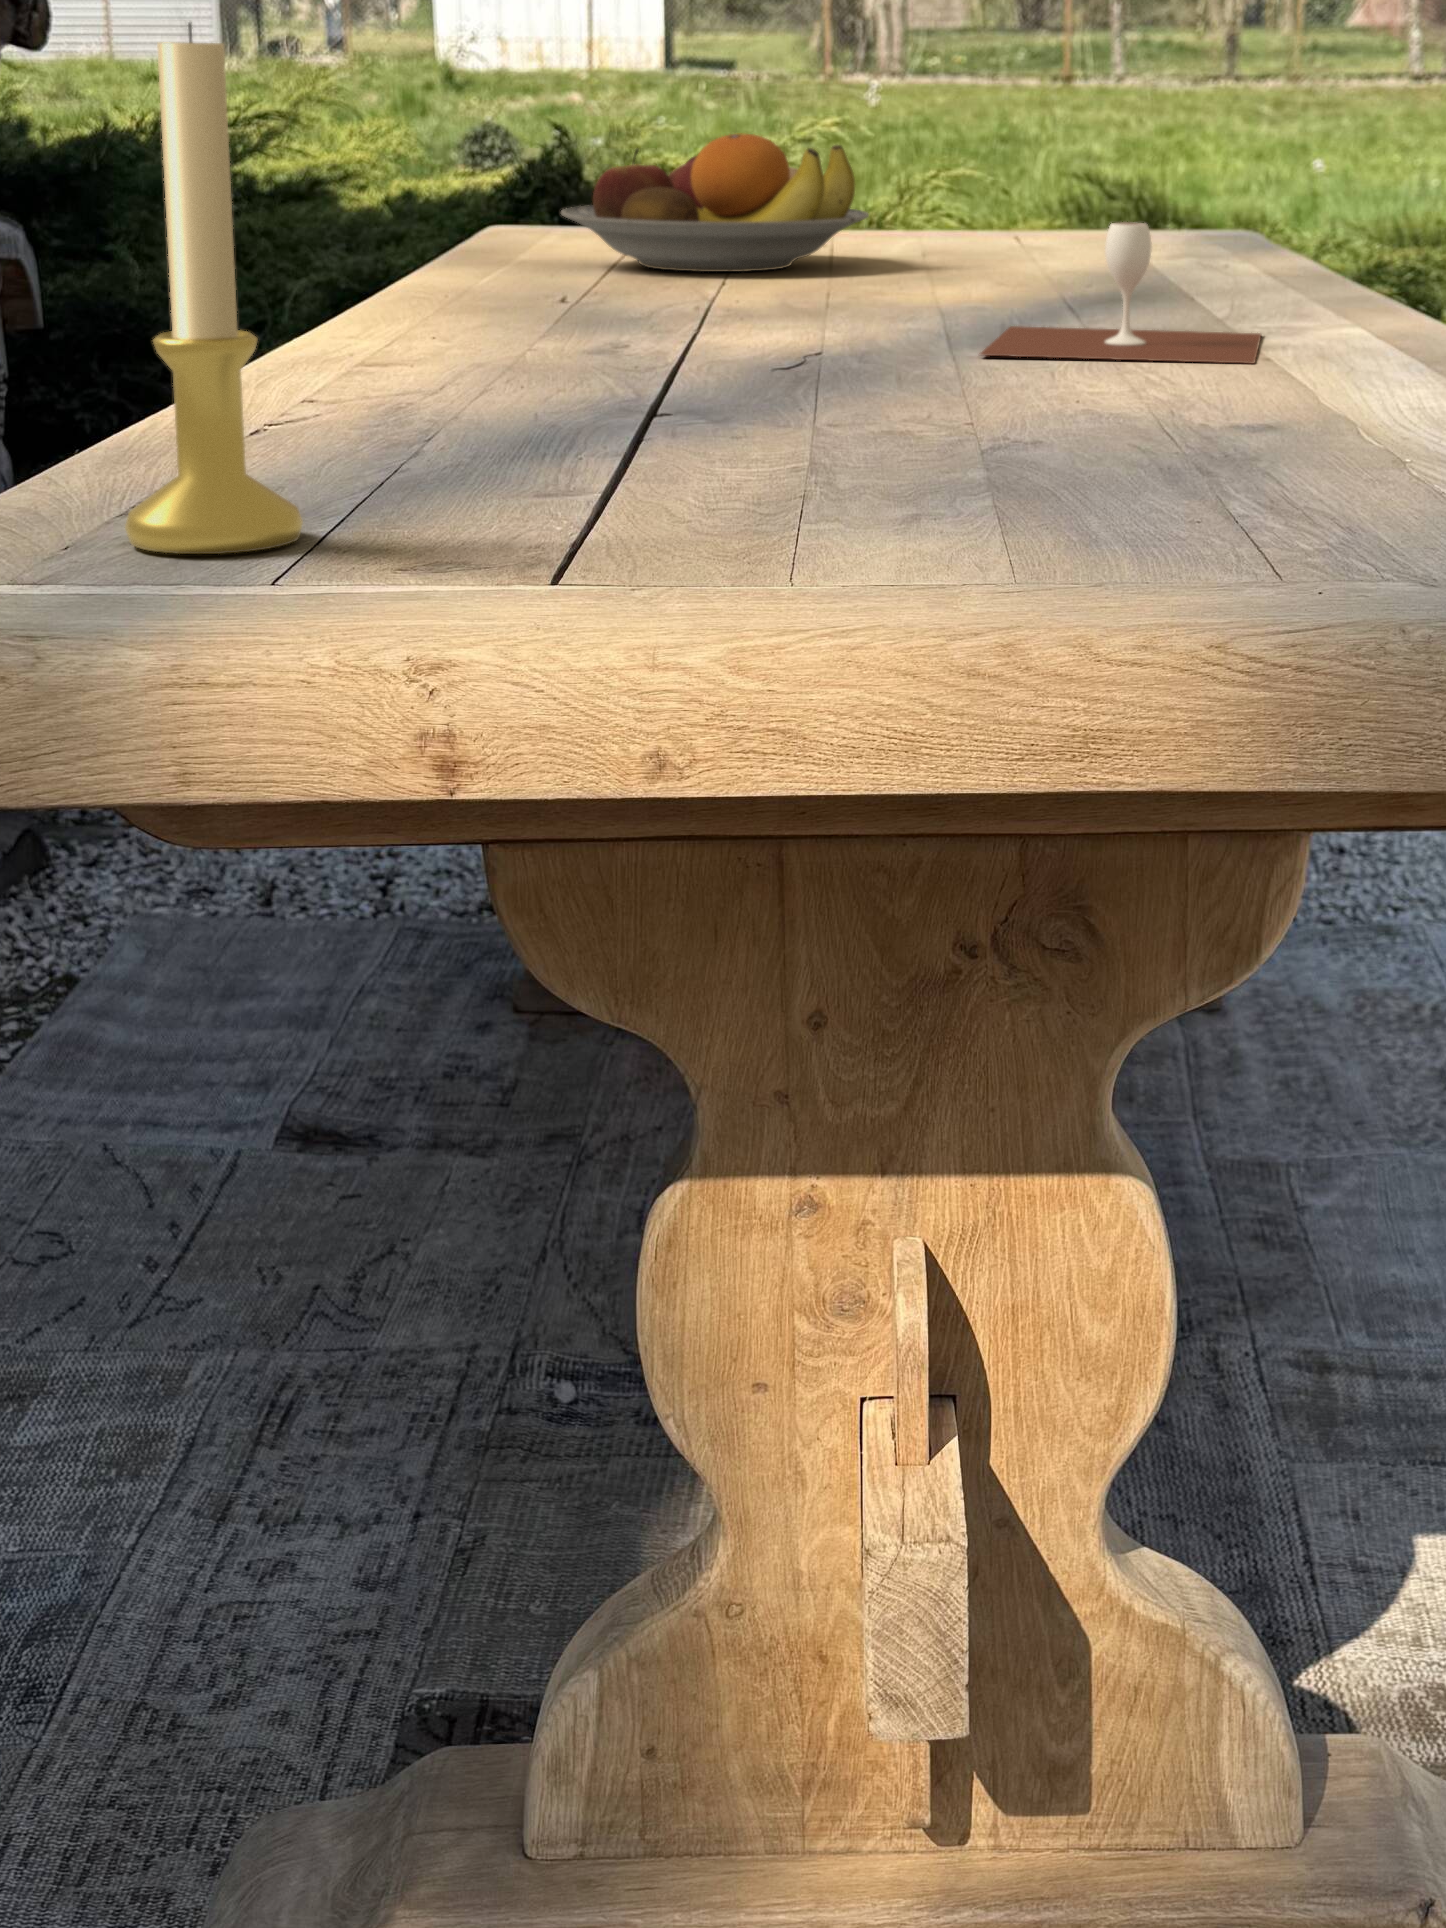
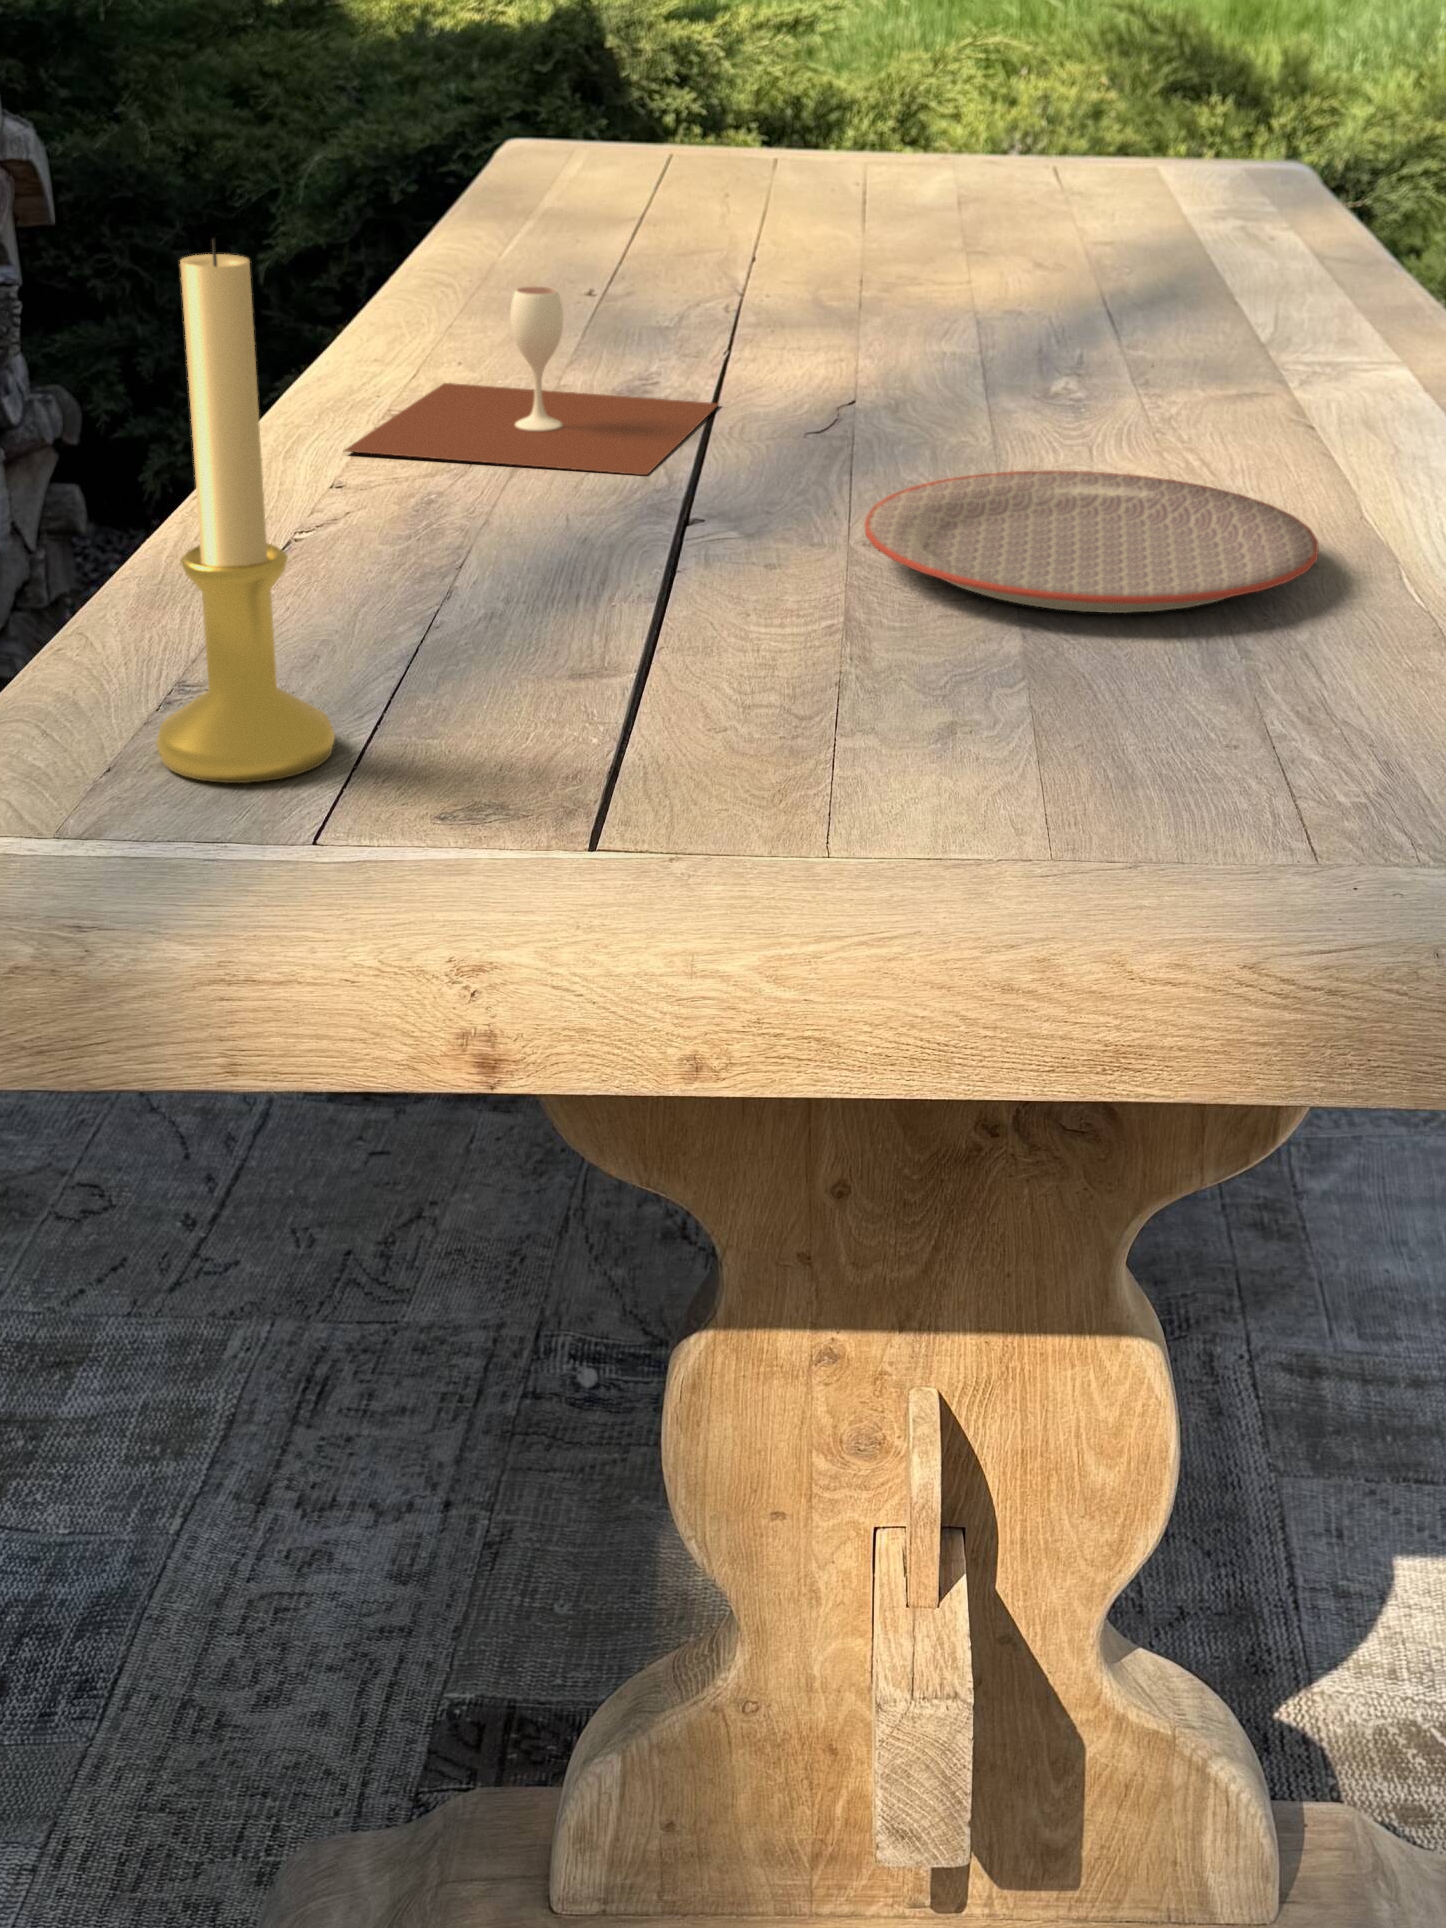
fruit bowl: present [561,134,869,272] -> none [585,67,904,215]
wine glass: present [981,222,1261,364] -> present [345,286,719,475]
plate: none [828,372,1271,459] -> present [865,470,1318,613]

